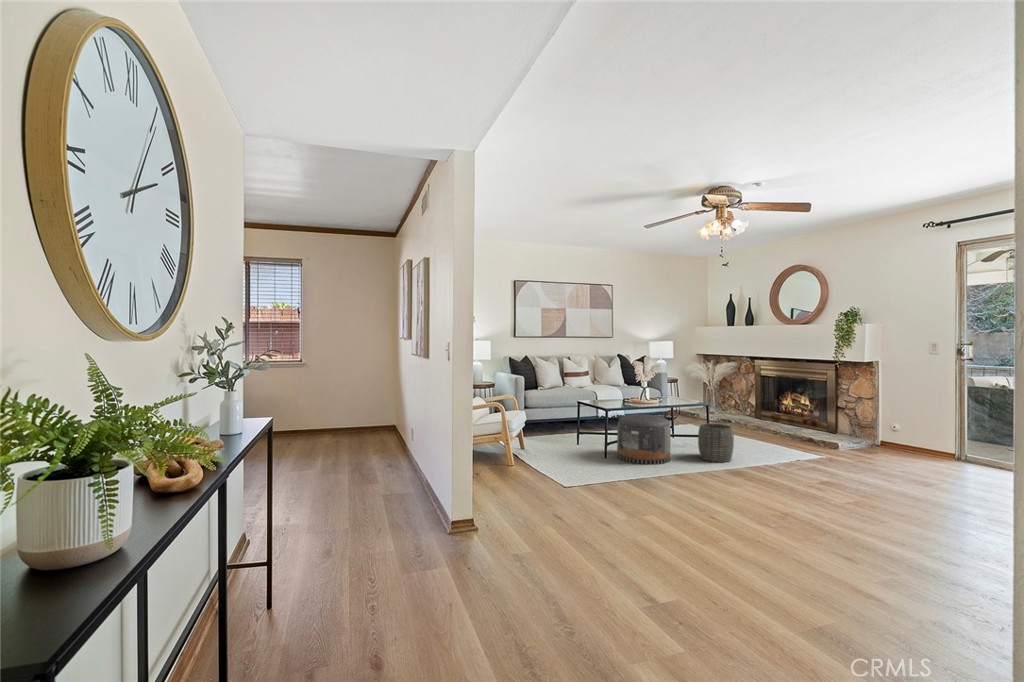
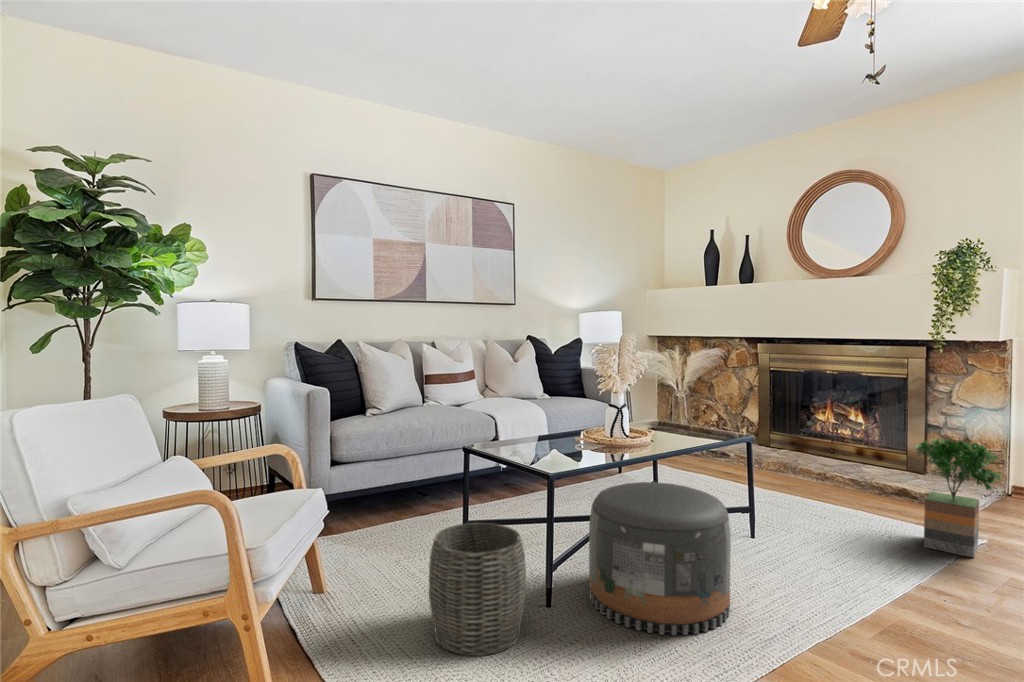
potted tree: none [783,406,821,459] -> present [915,438,1002,557]
woven basket: present [698,423,734,462] -> present [429,523,526,656]

